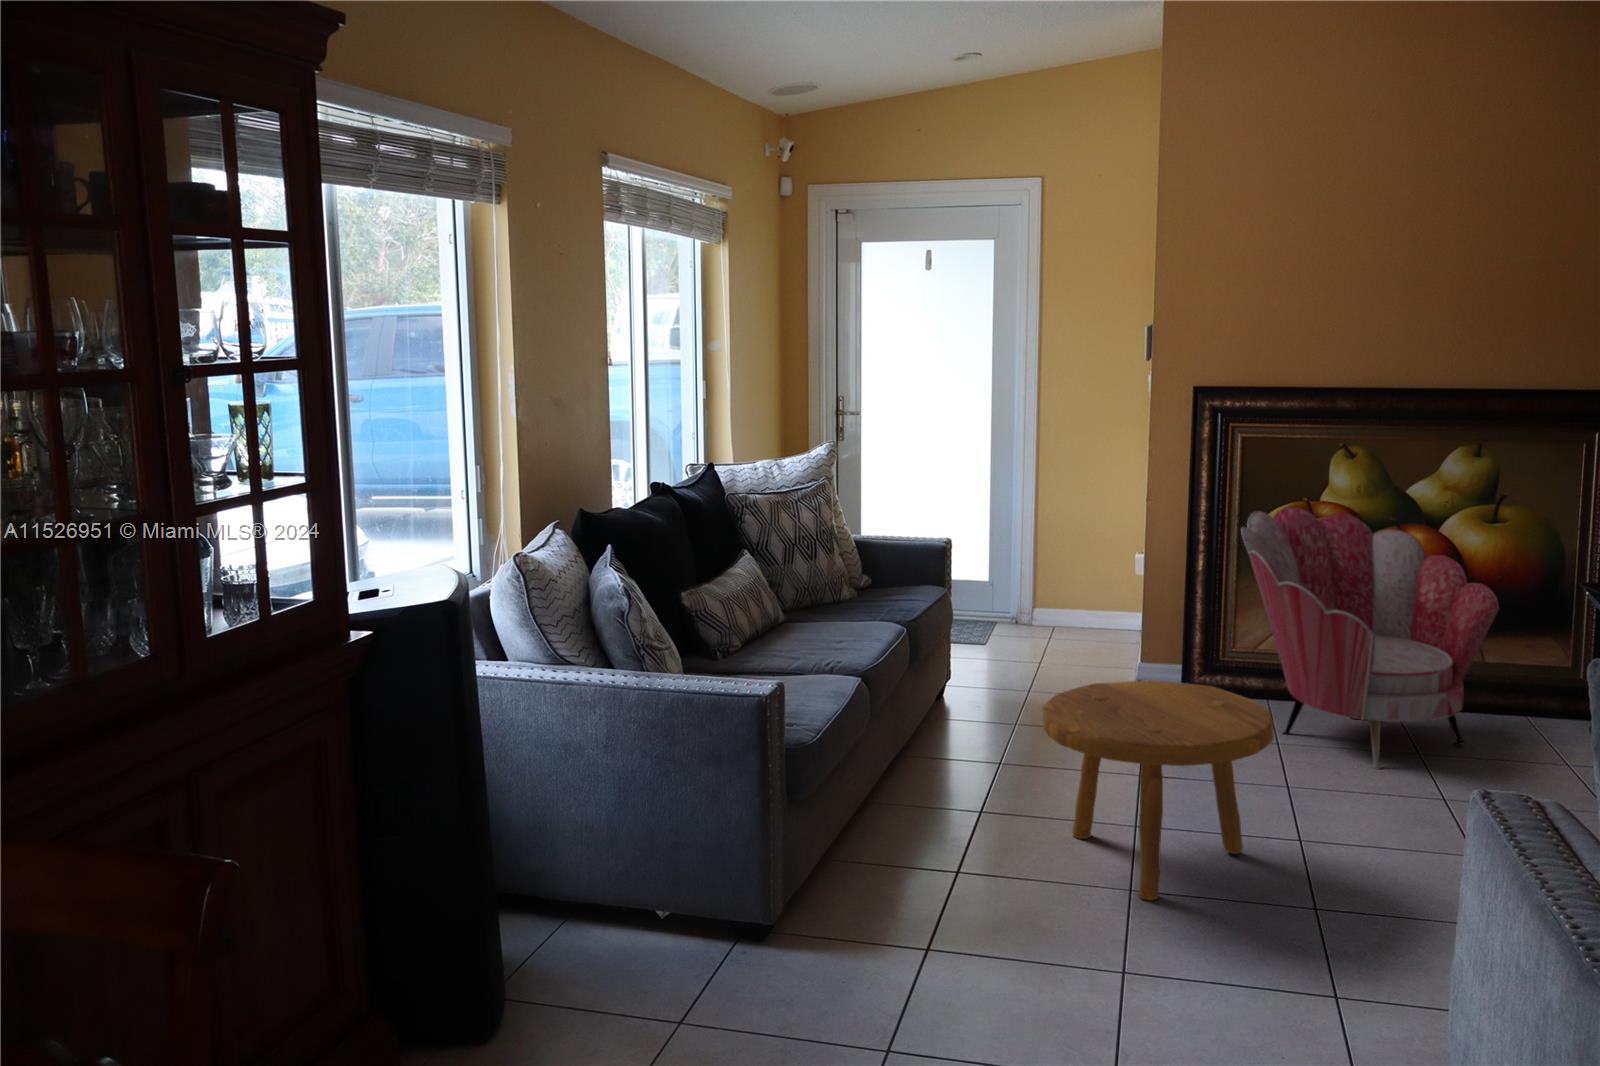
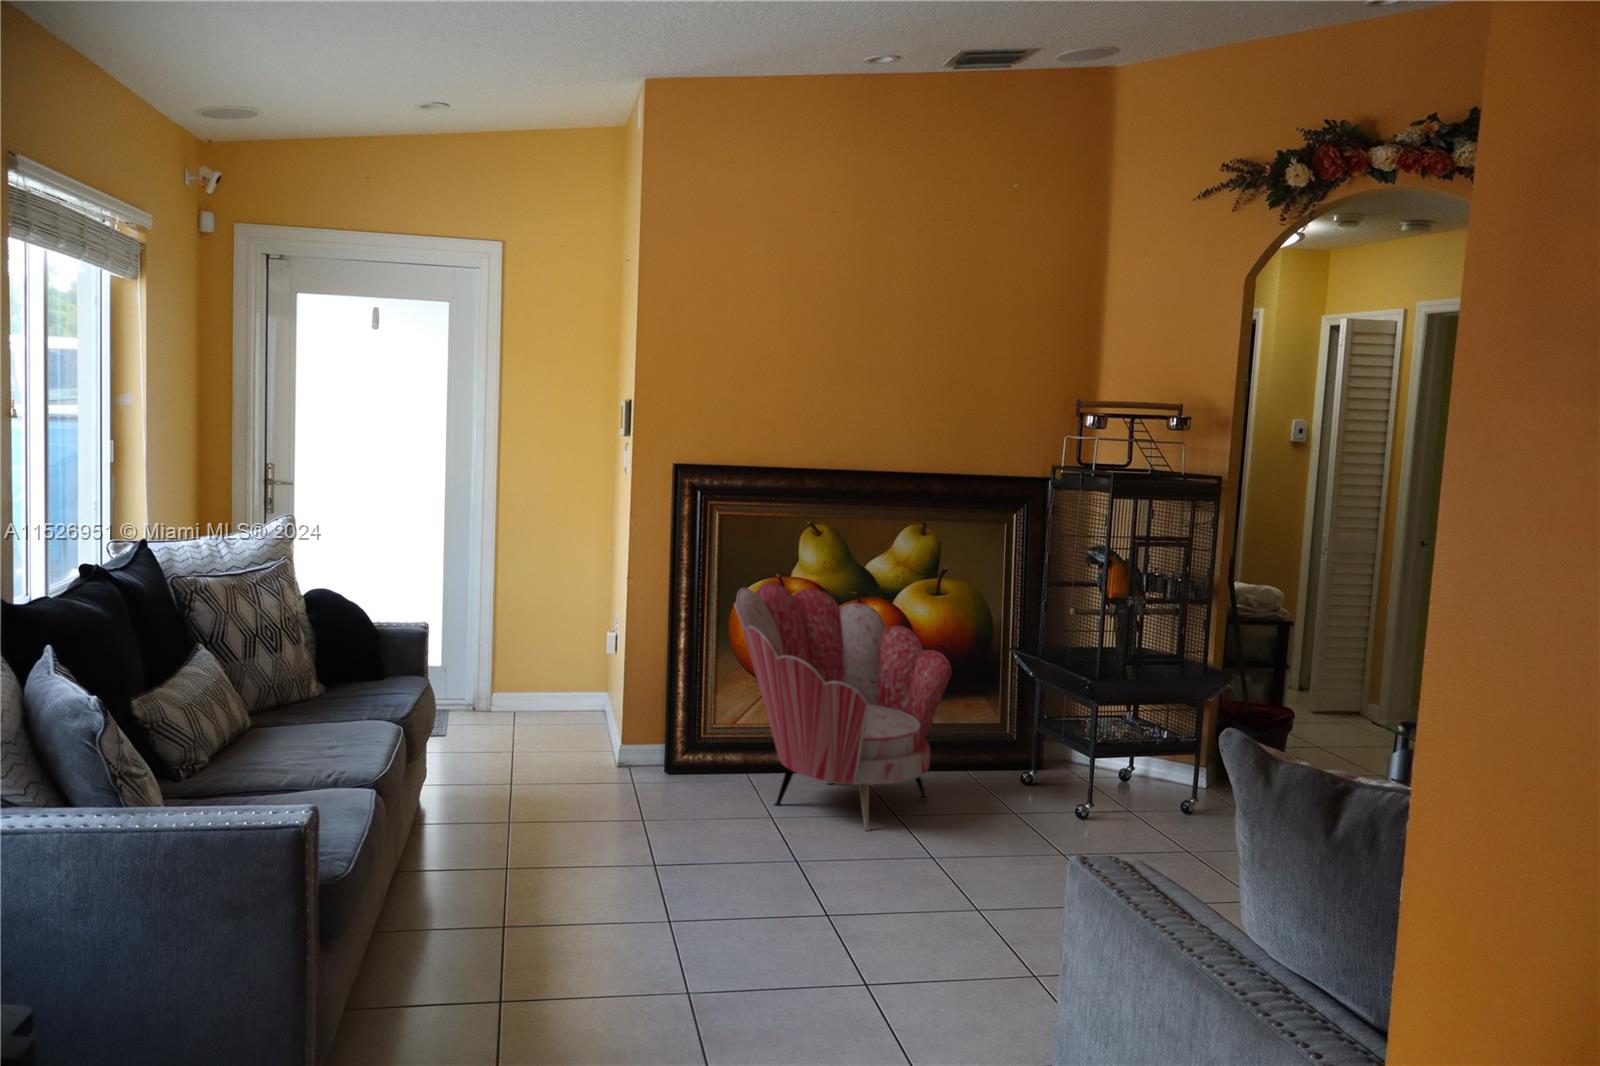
footstool: present [1042,680,1274,900] -> none [593,764,828,1001]

